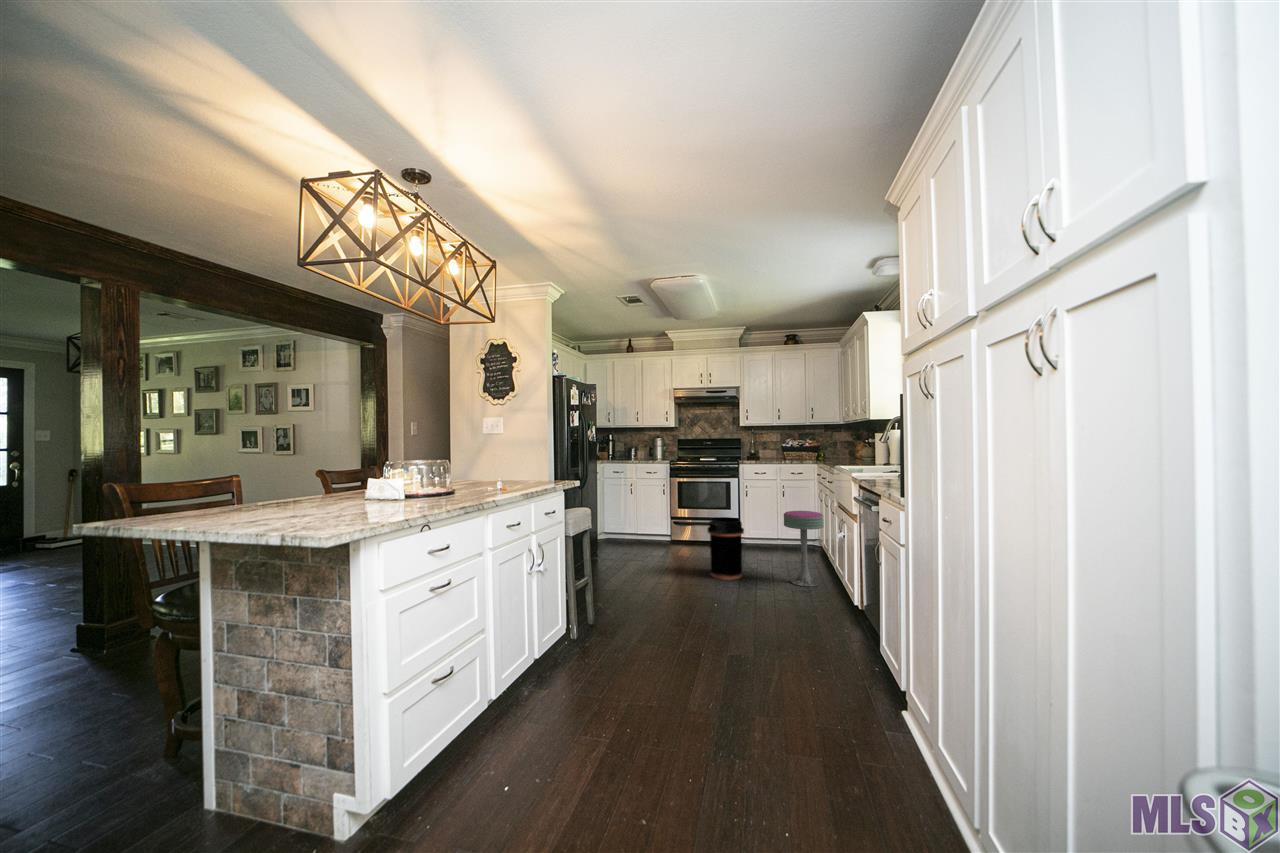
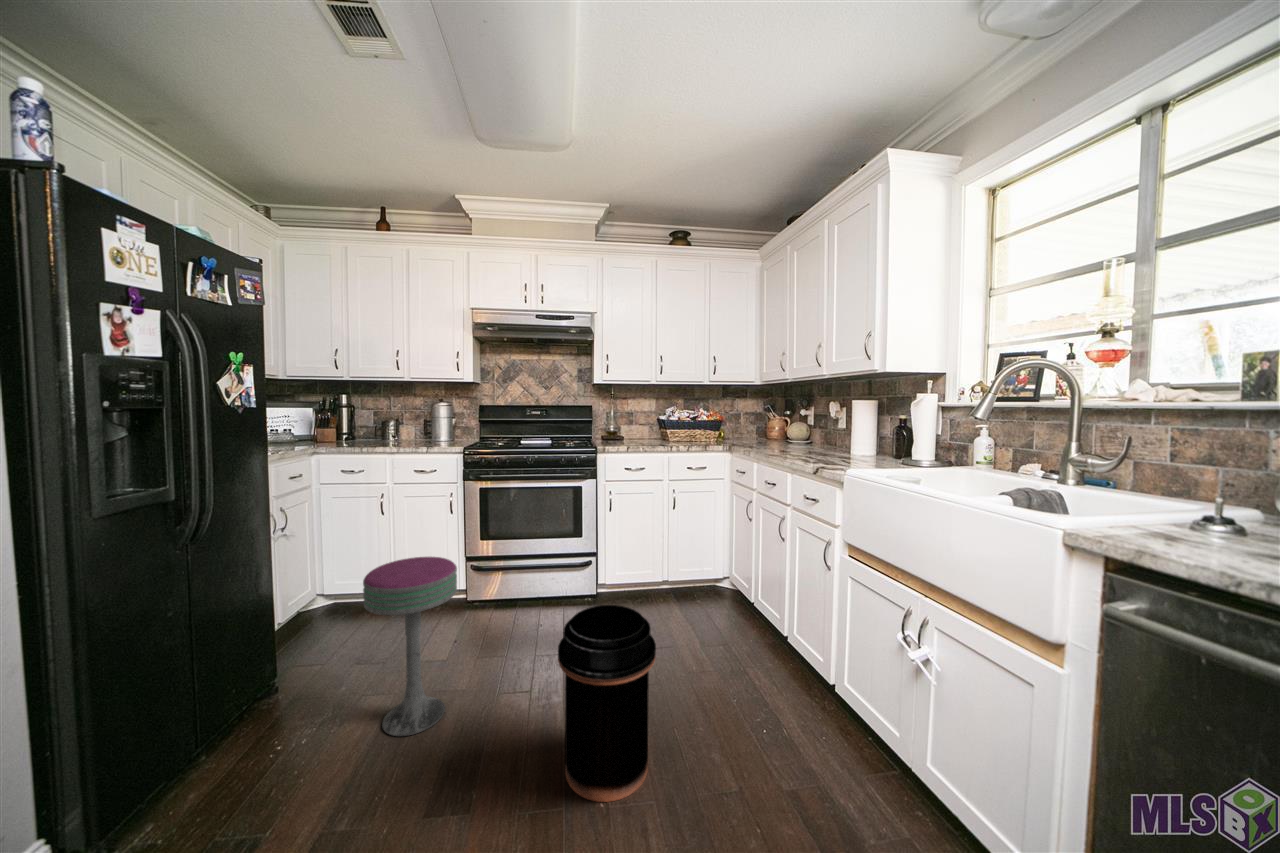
bar stool: present [784,511,824,587] -> present [363,557,457,736]

